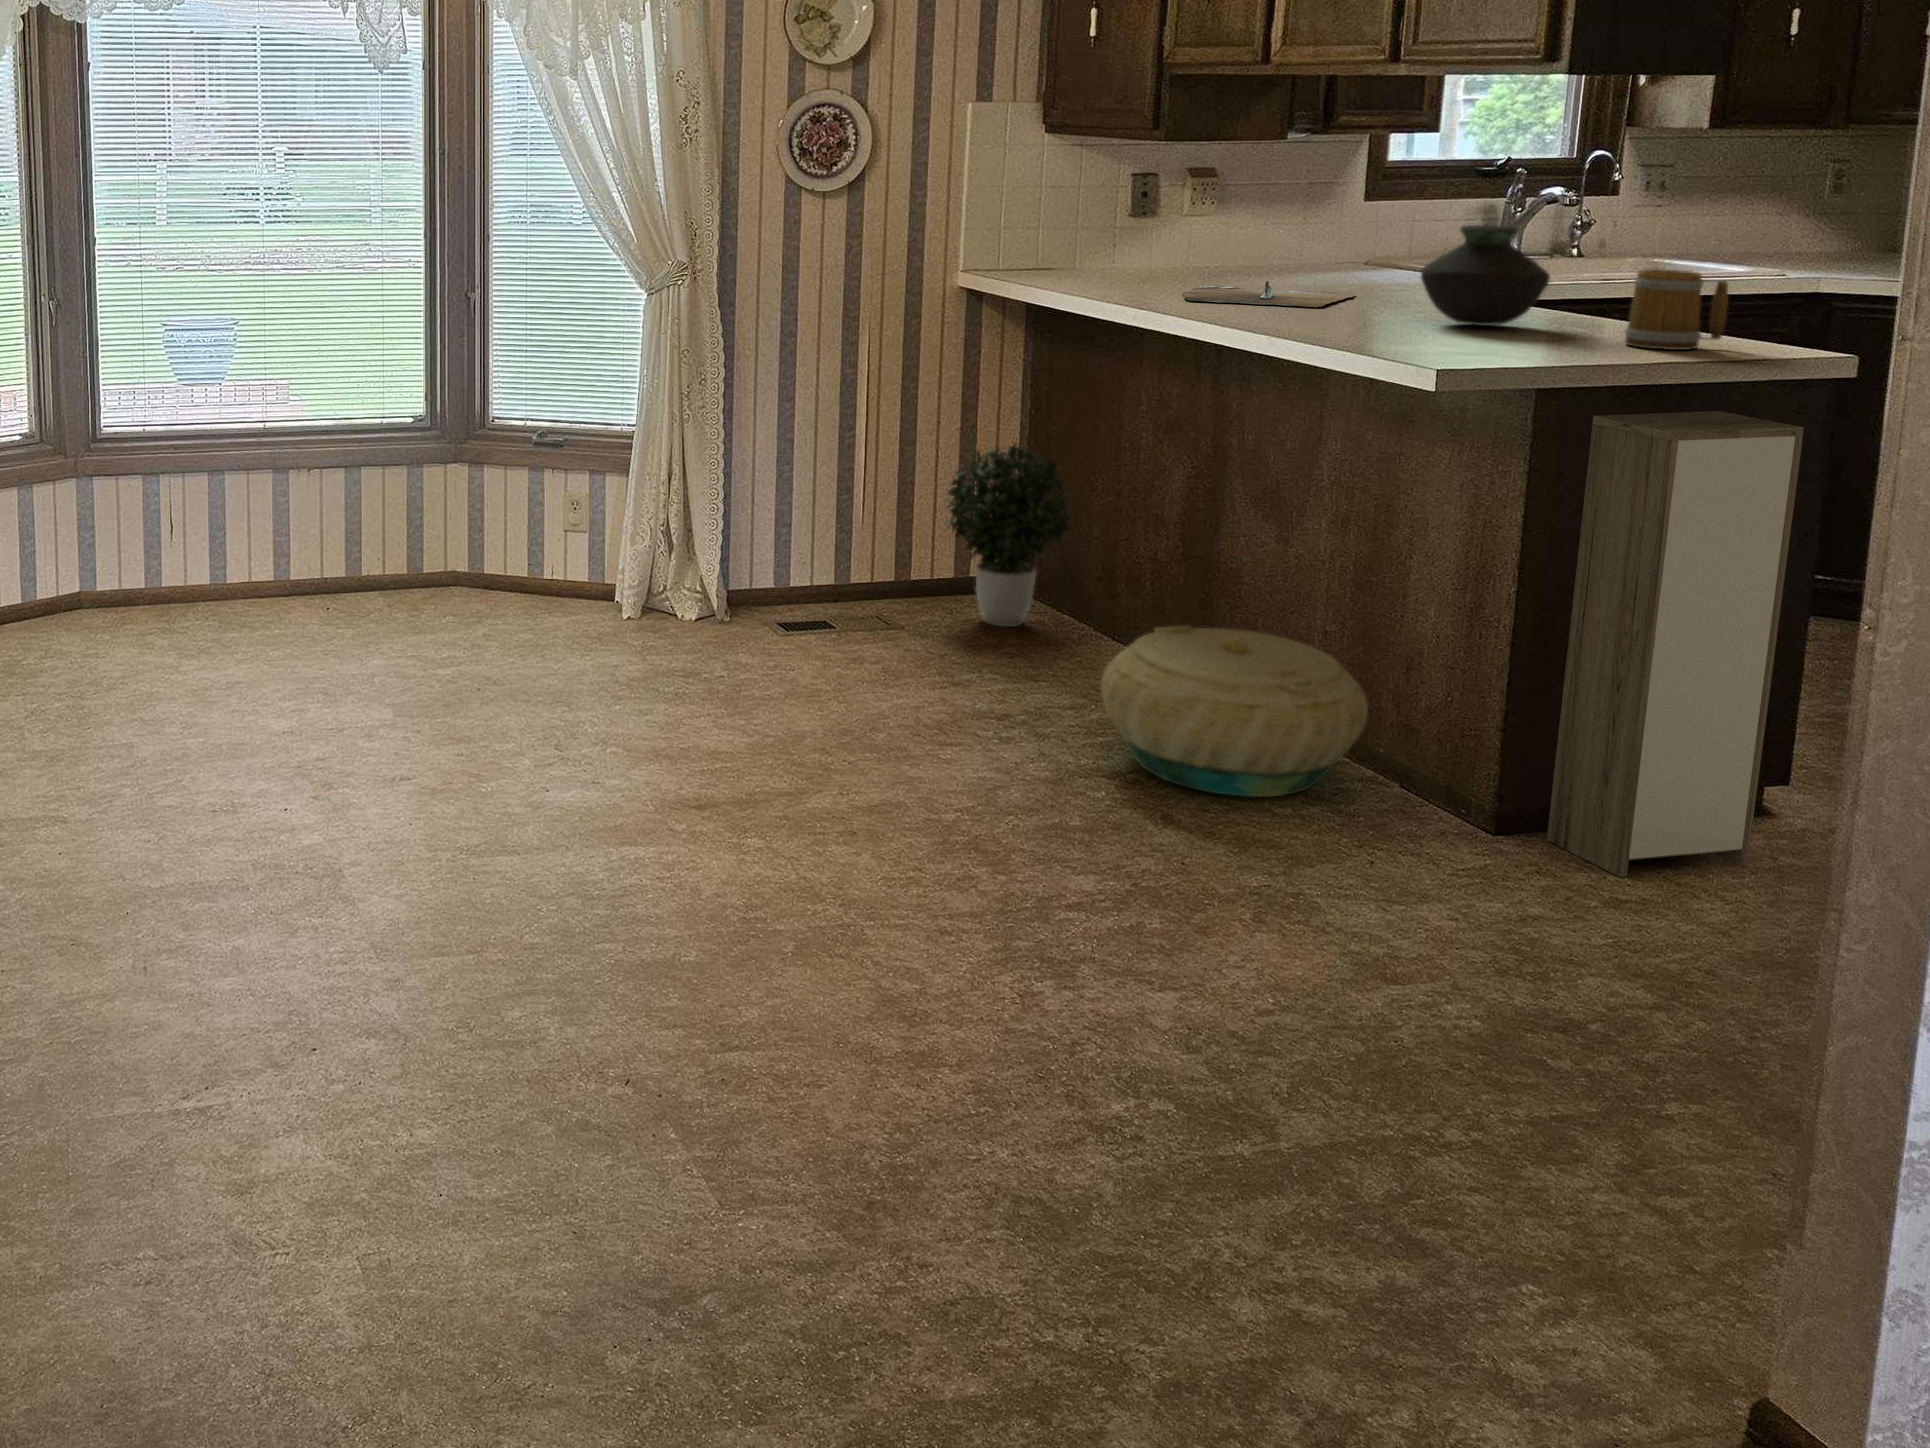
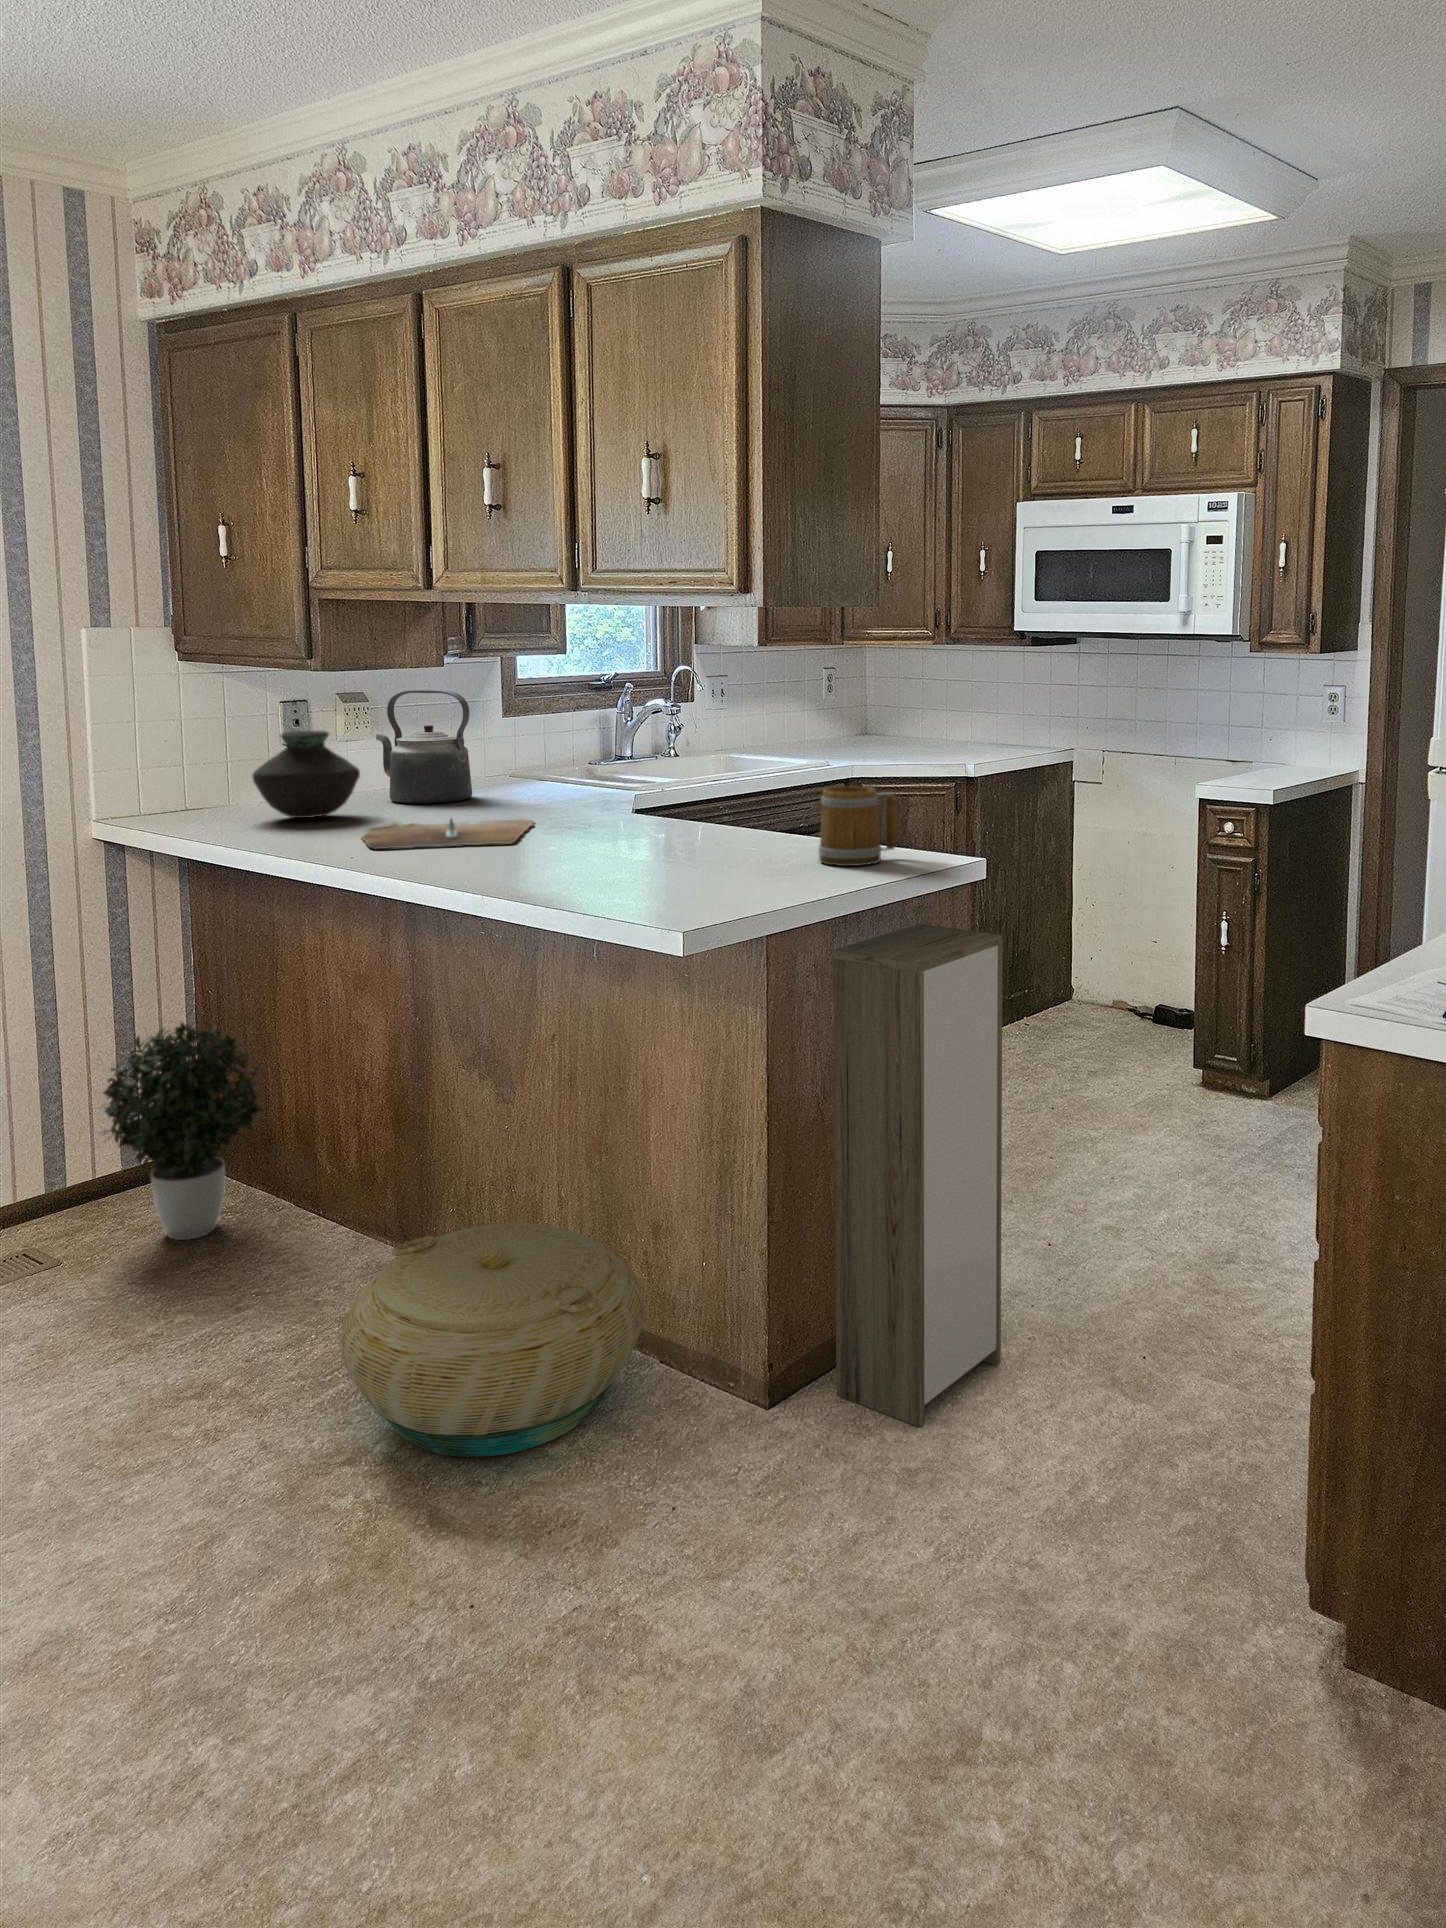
kettle: none [1221,164,1316,276] -> present [376,690,472,803]
vase: present [1421,225,1550,326] -> present [252,731,360,818]

